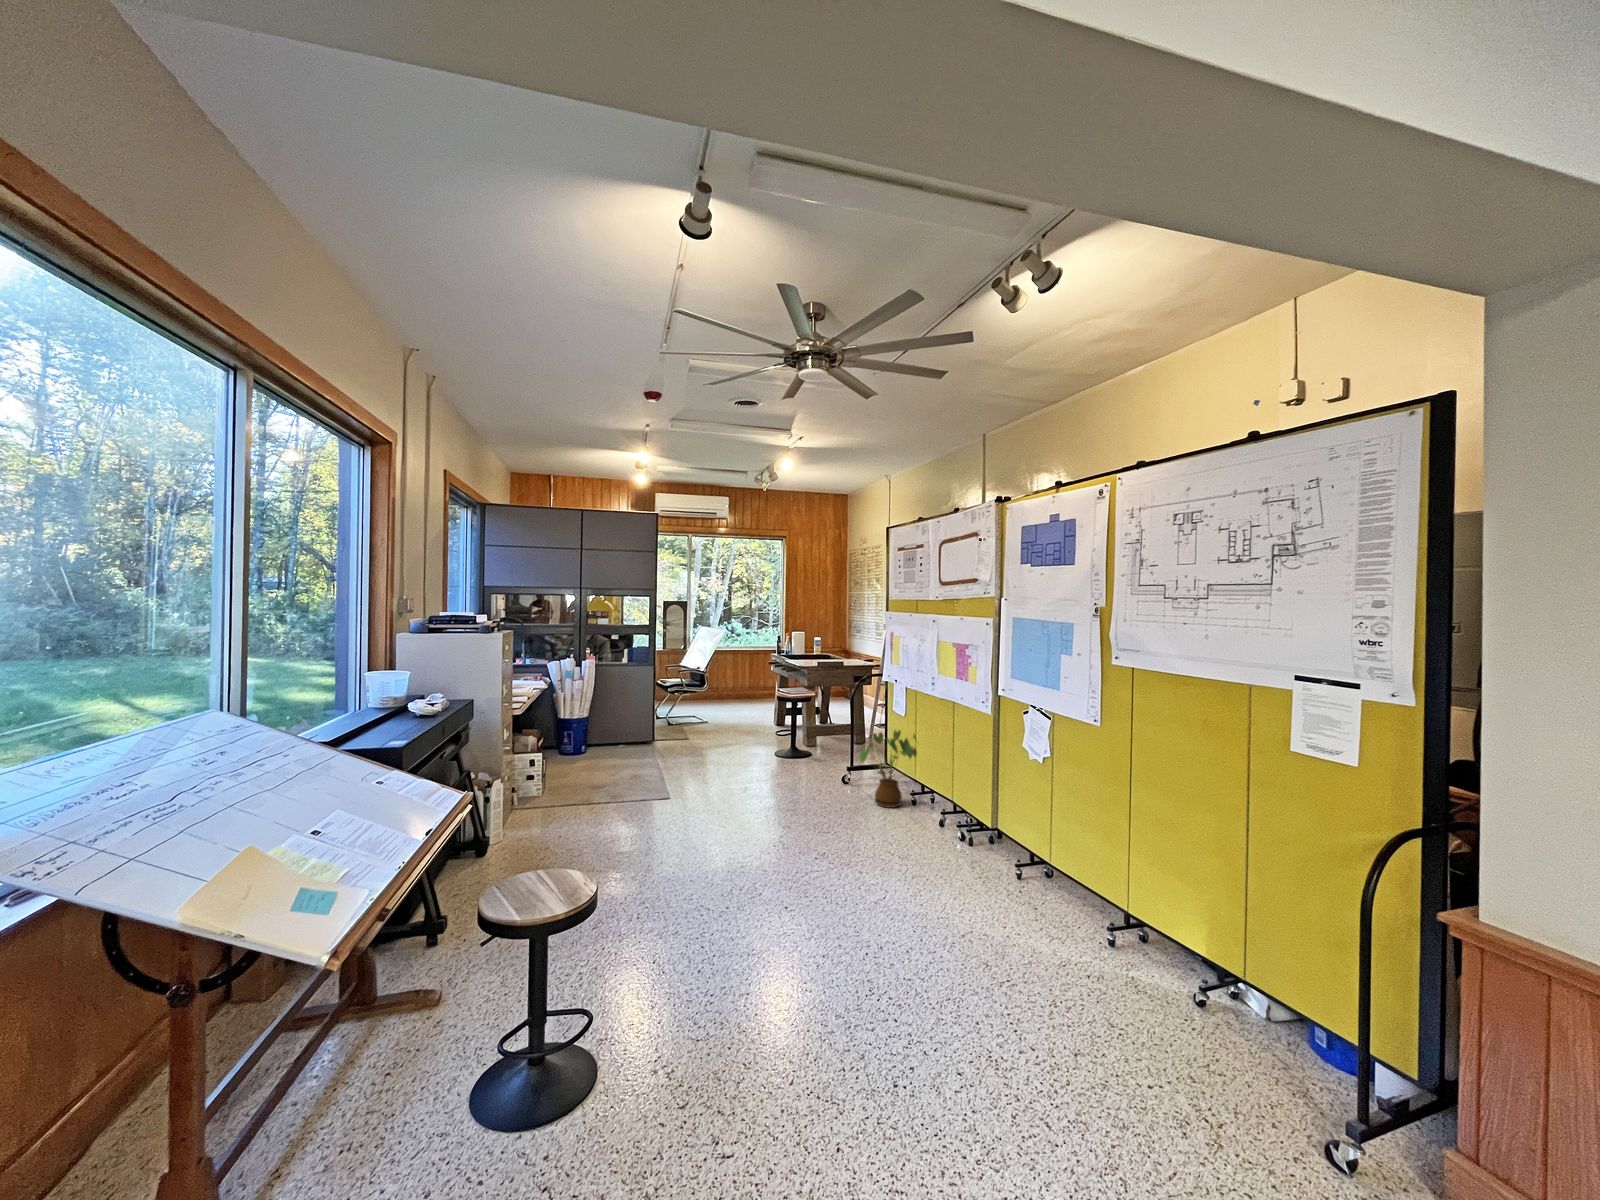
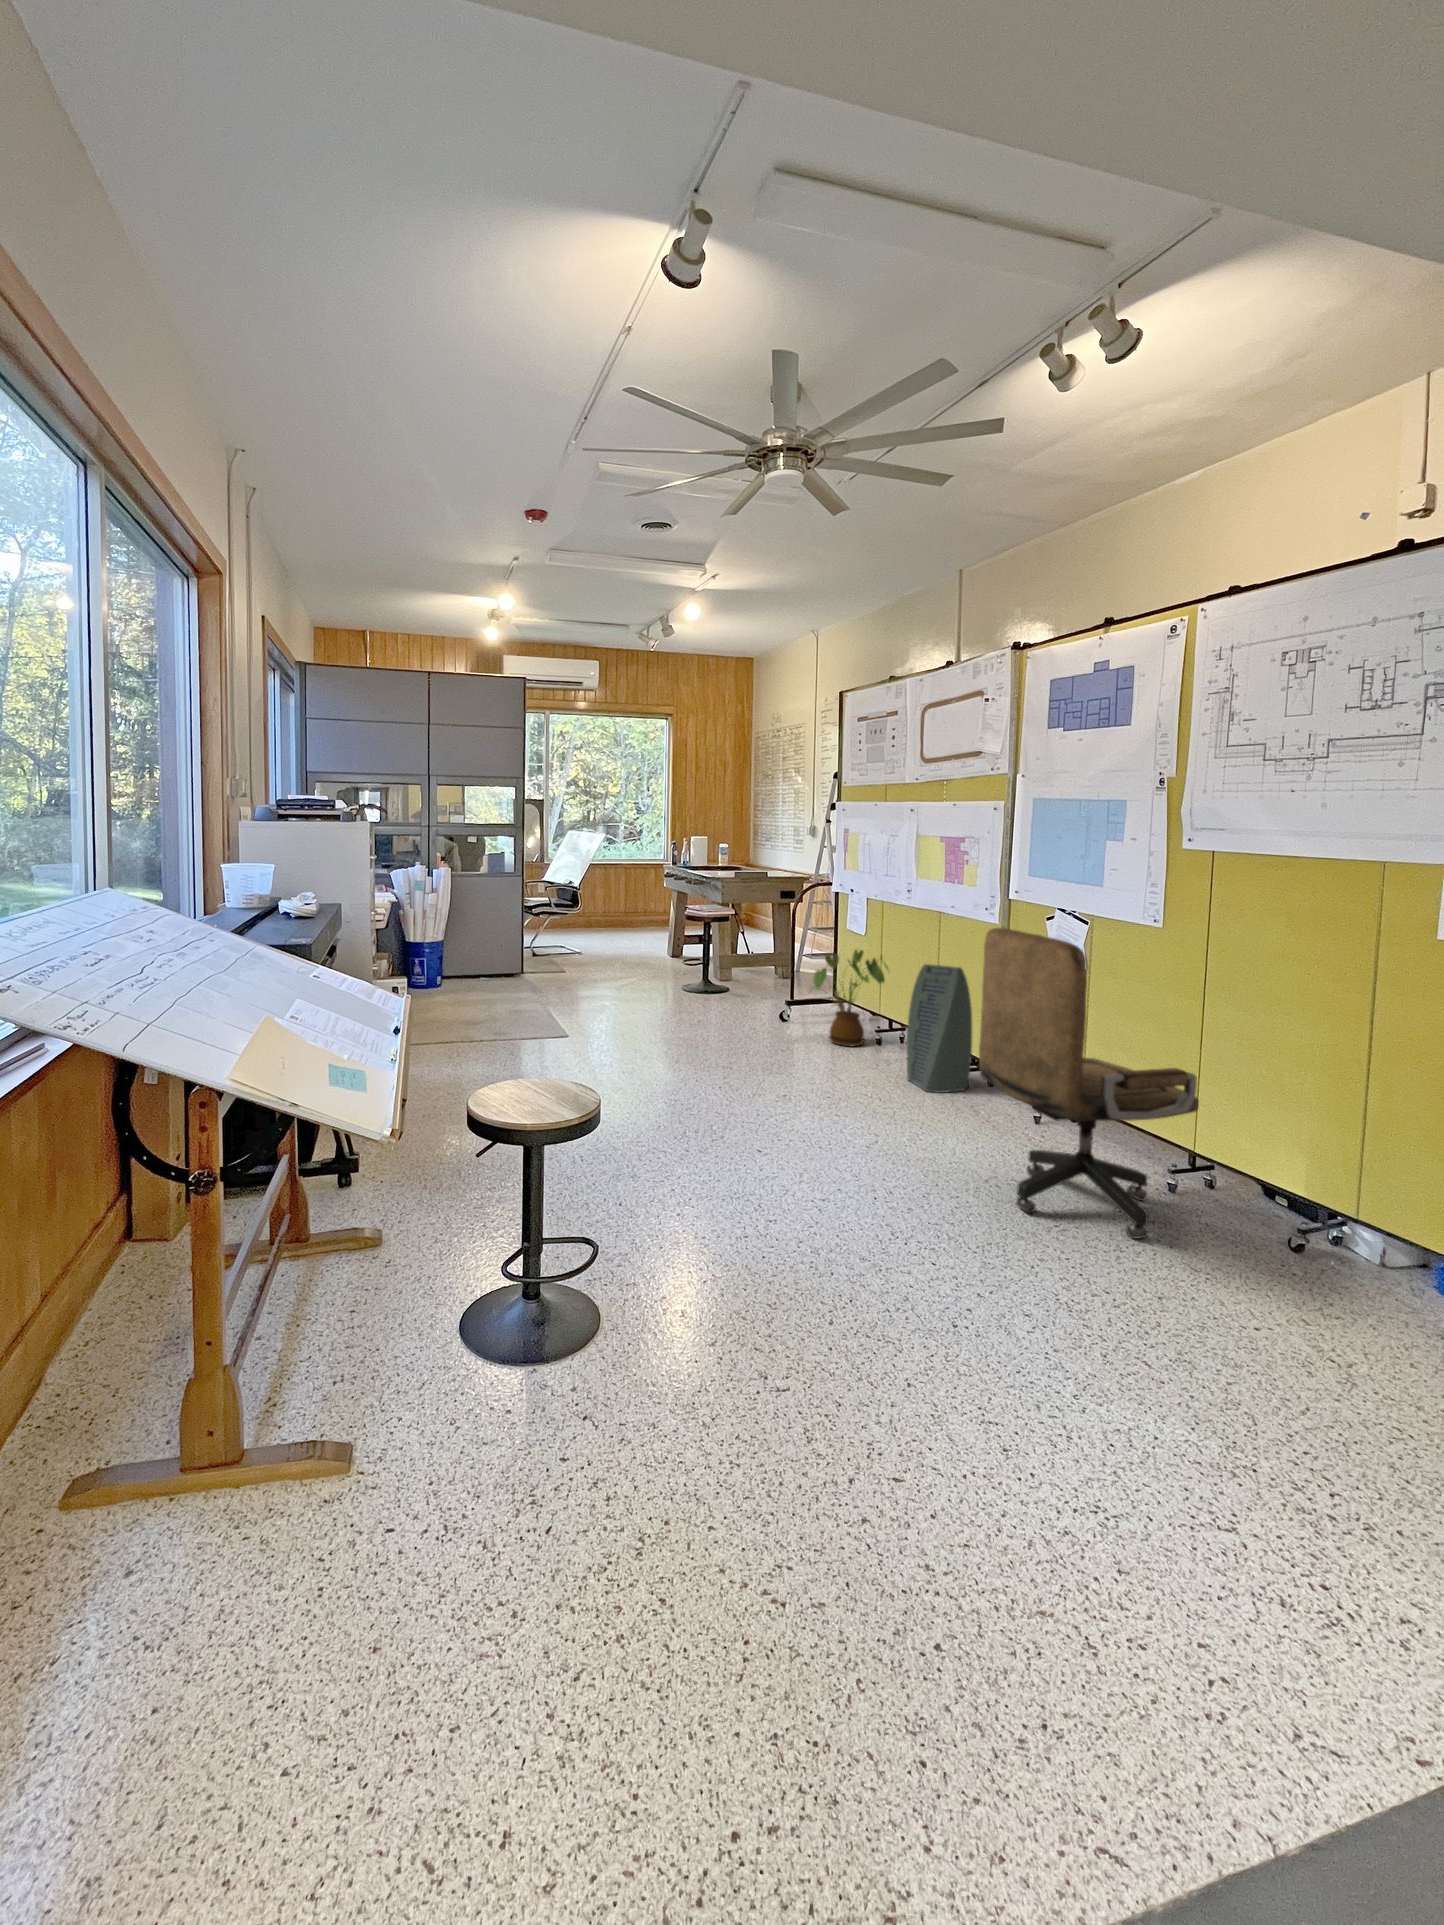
office chair: none [953,731,1119,994] -> present [979,928,1199,1239]
air purifier: none [925,746,975,851] -> present [907,964,972,1093]

